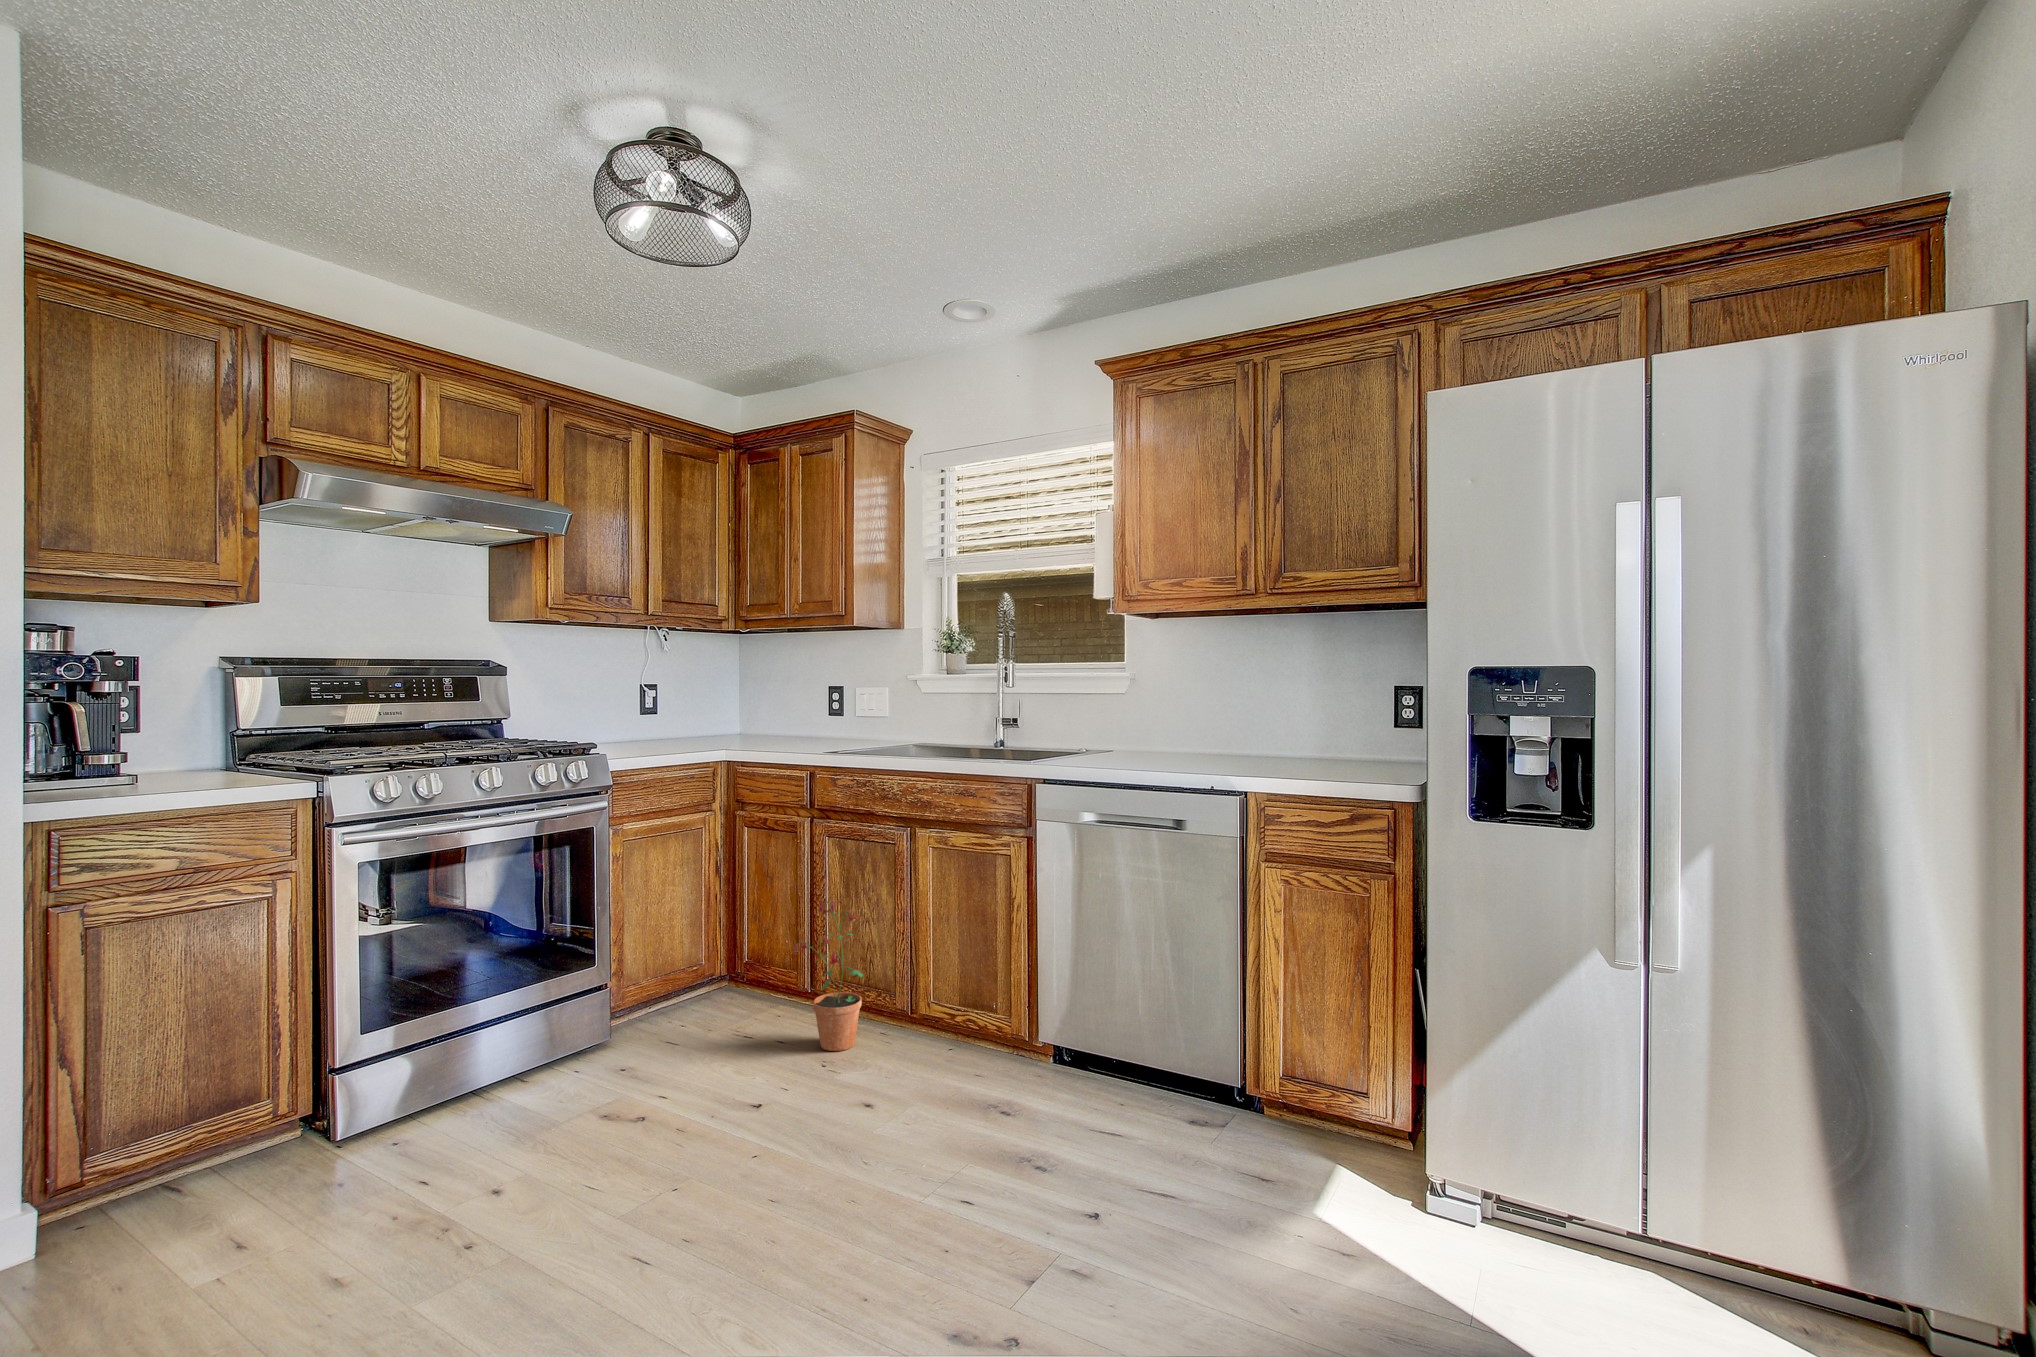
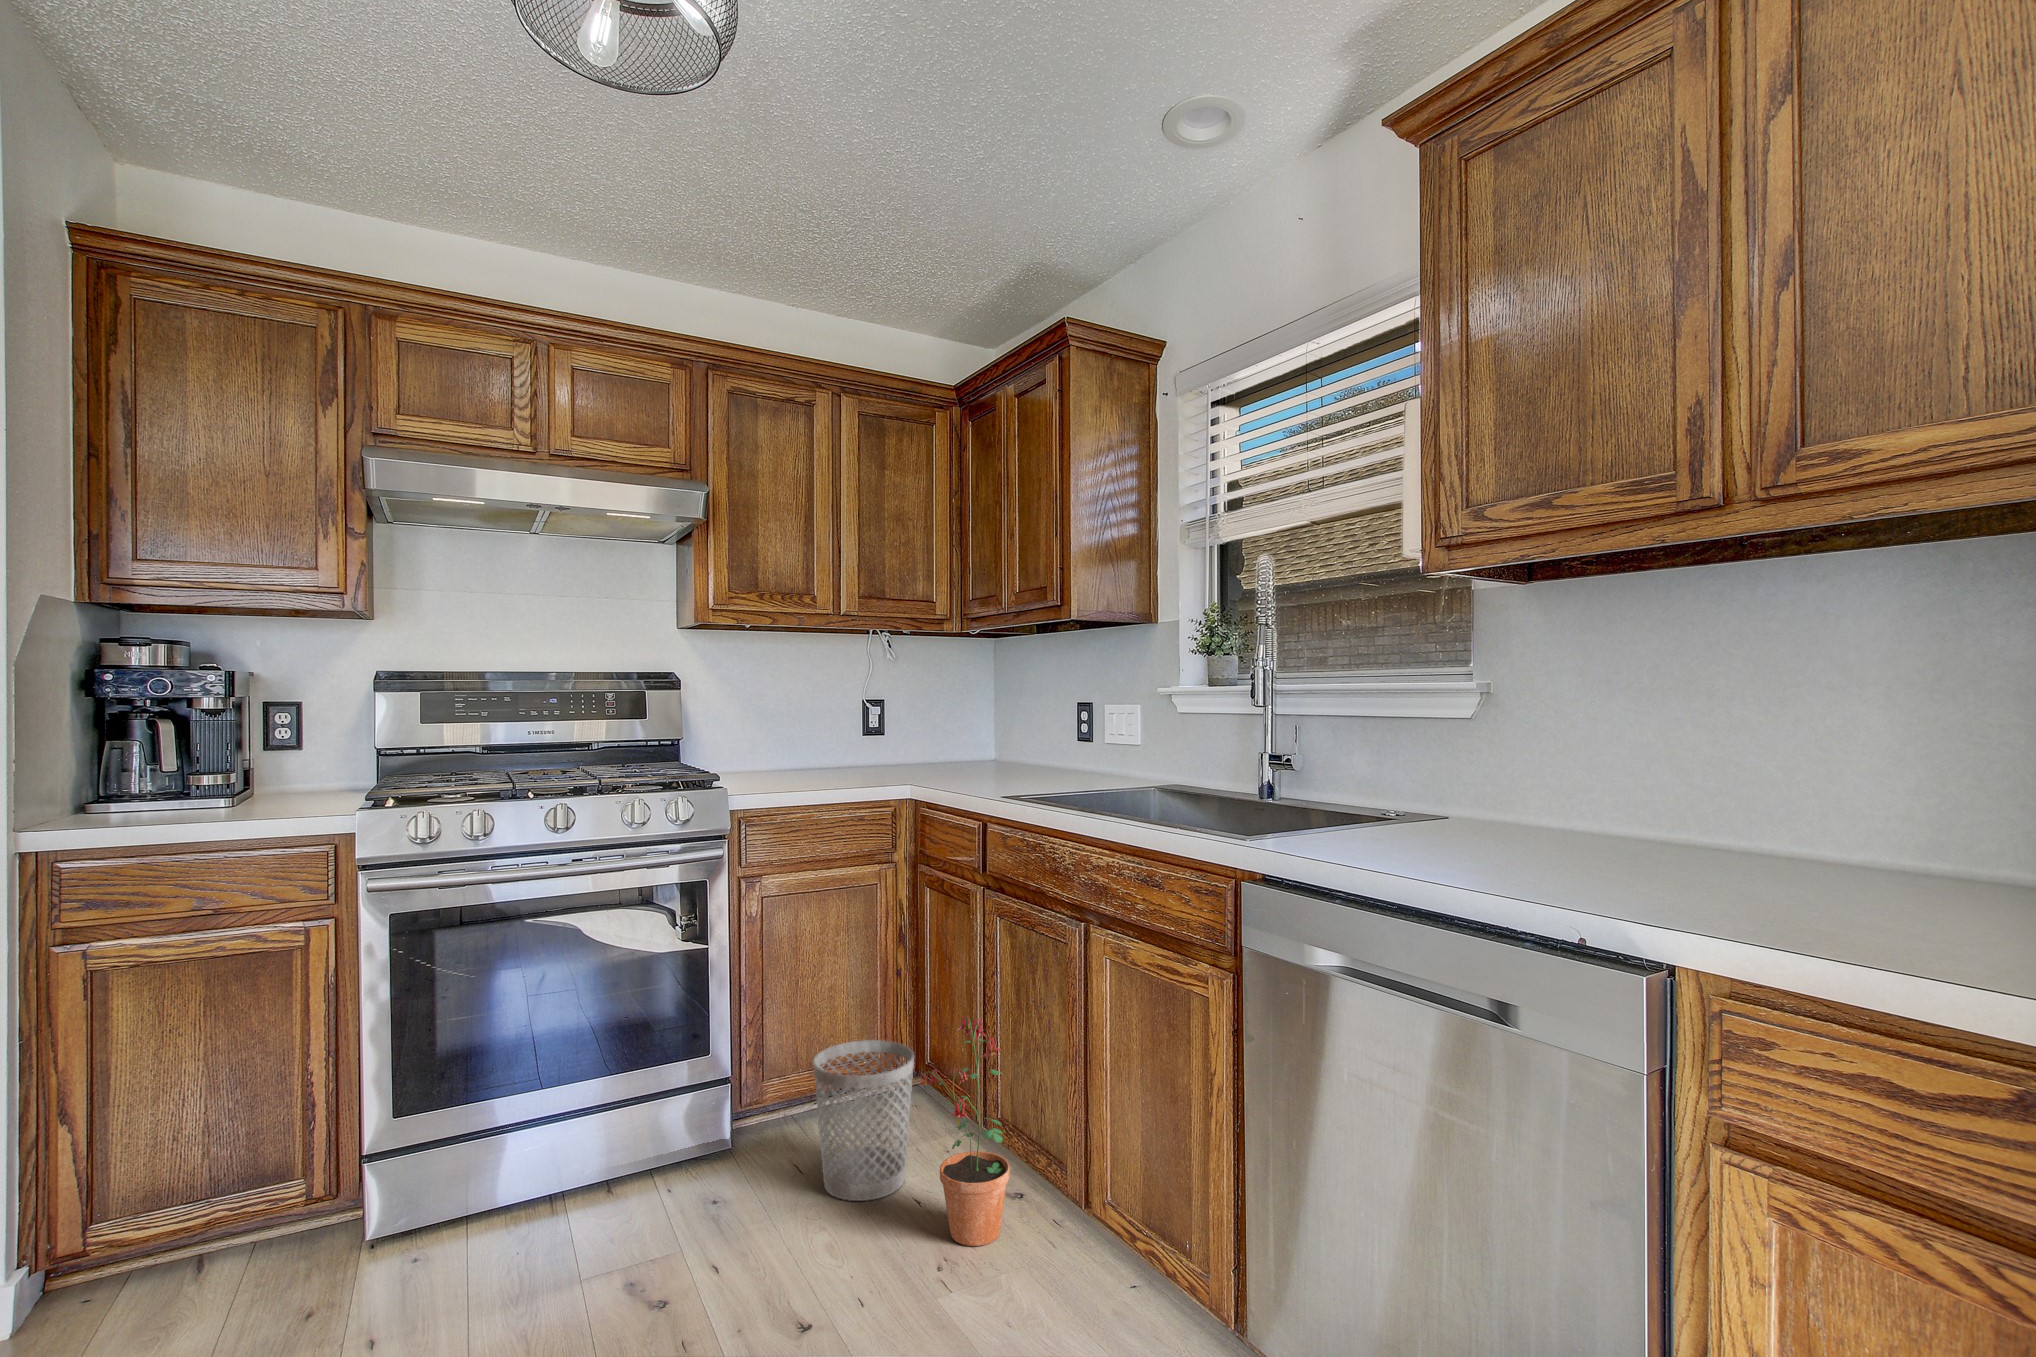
wastebasket: none [696,935,773,1046] -> present [813,1040,914,1201]

